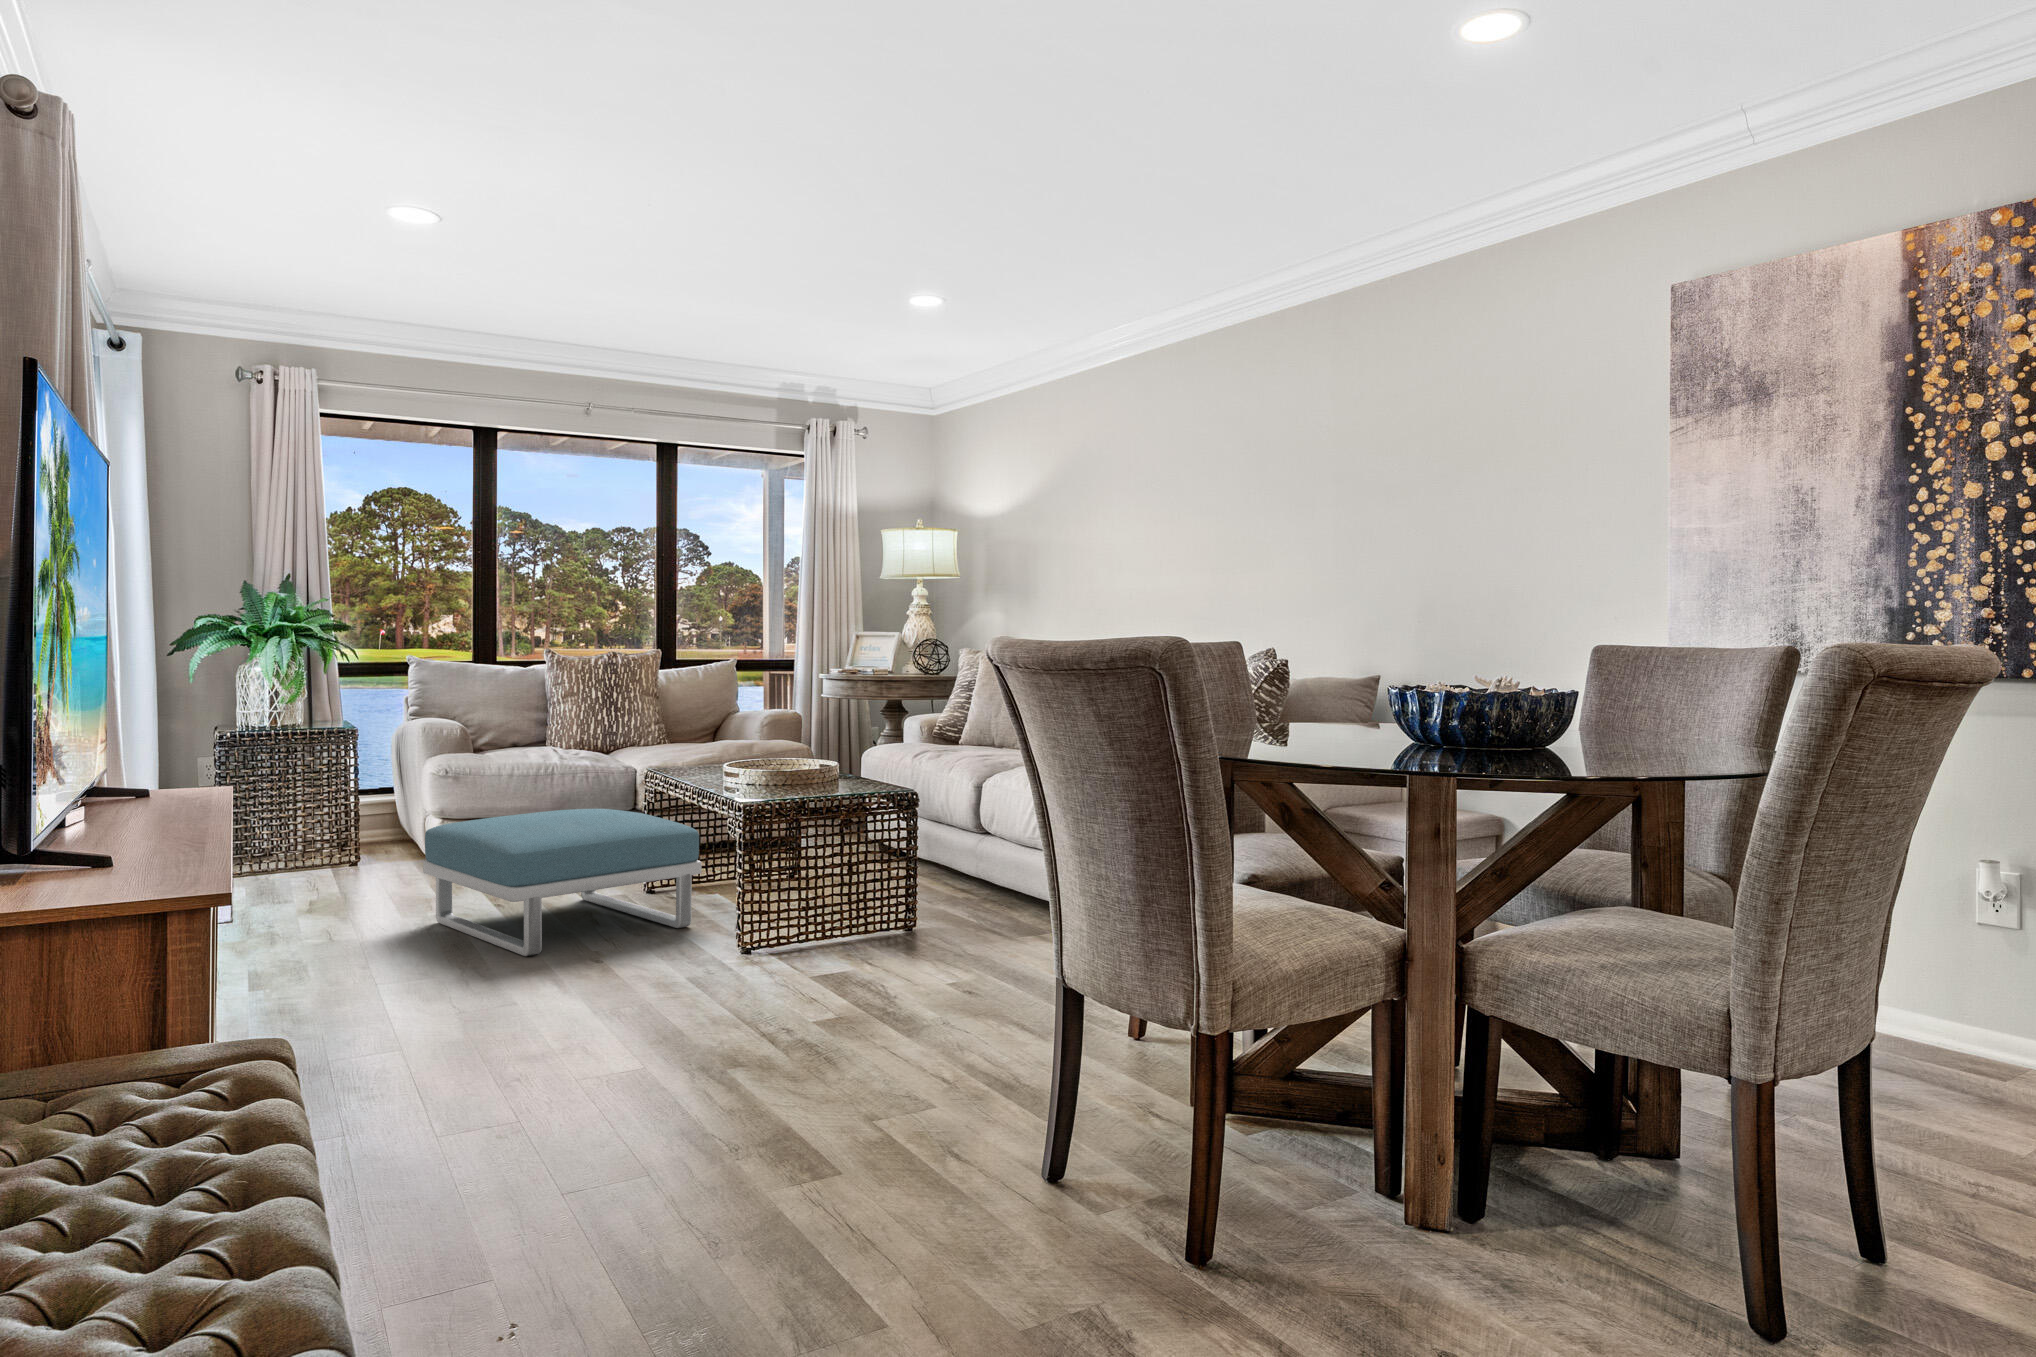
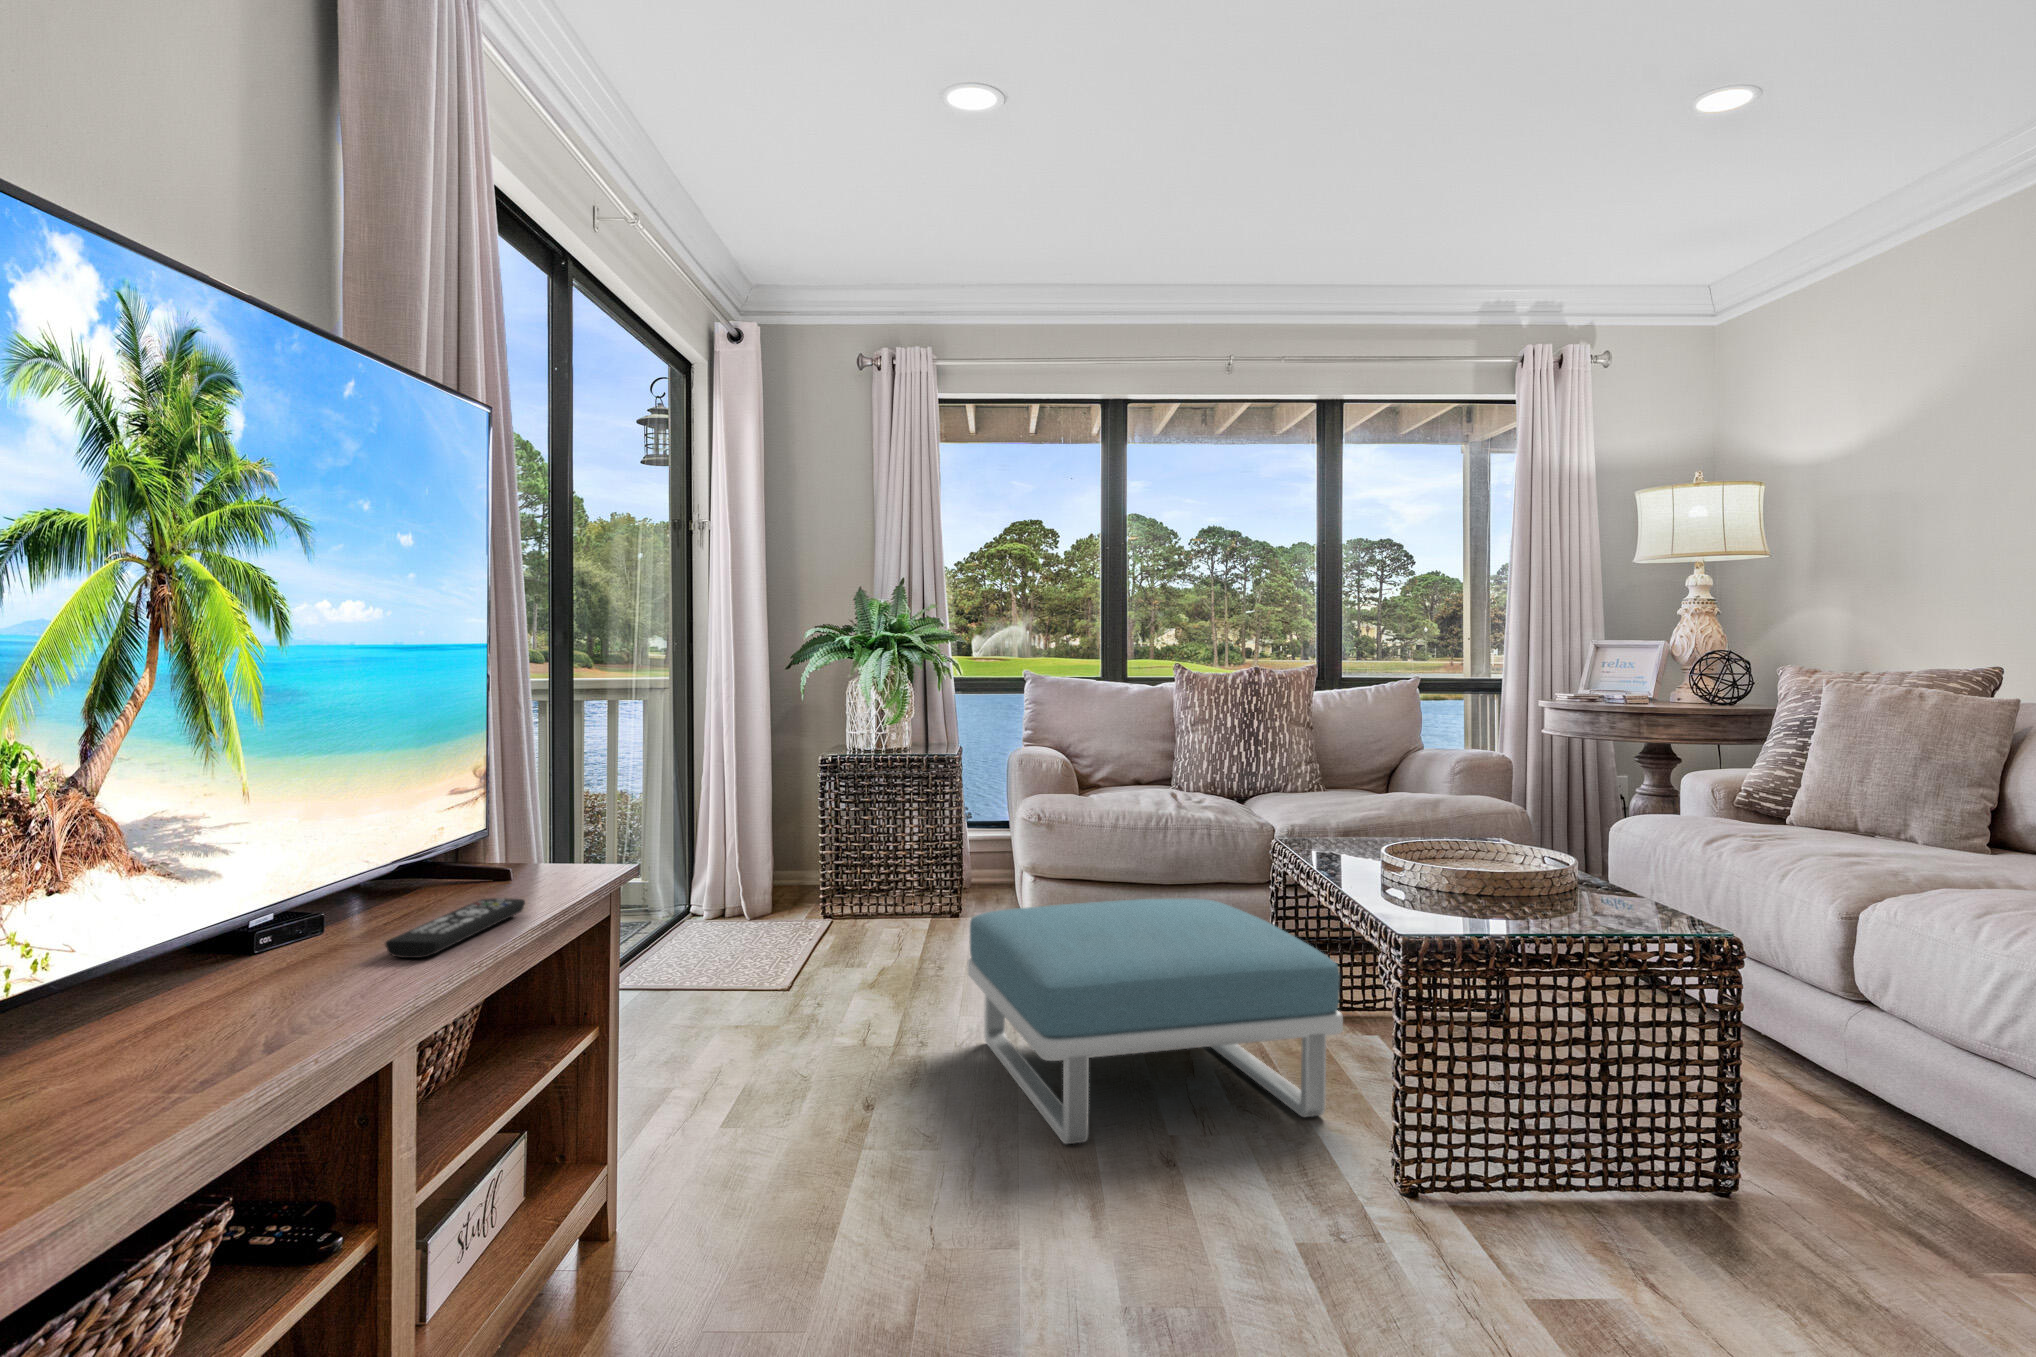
remote control: none [145,790,195,815] -> present [386,898,525,958]

